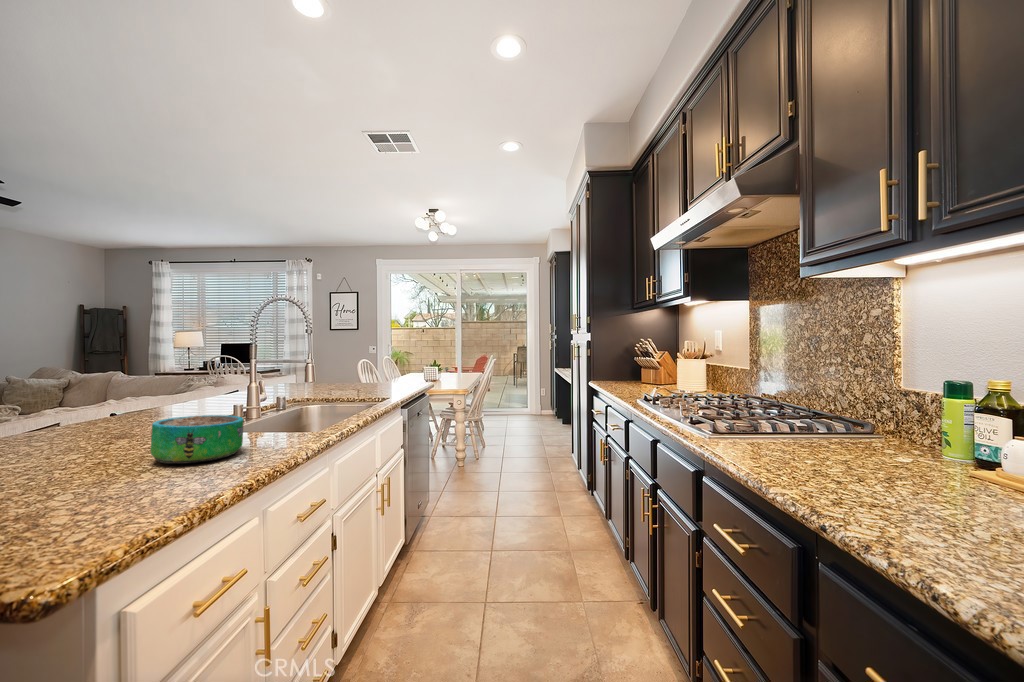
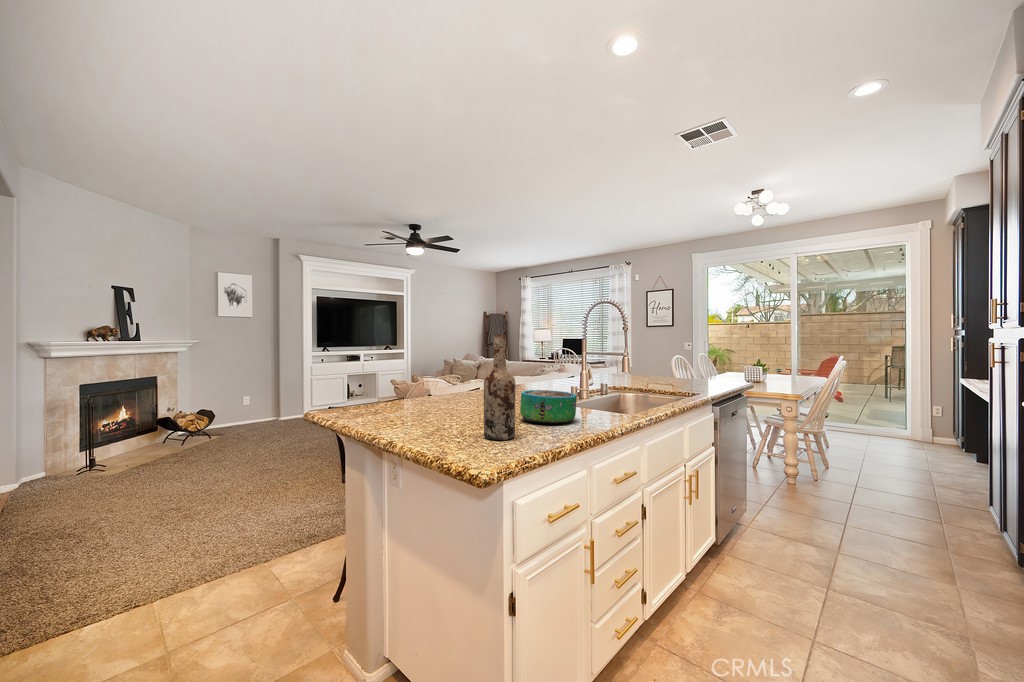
wine bottle: none [72,342,138,507] -> present [484,334,516,440]

